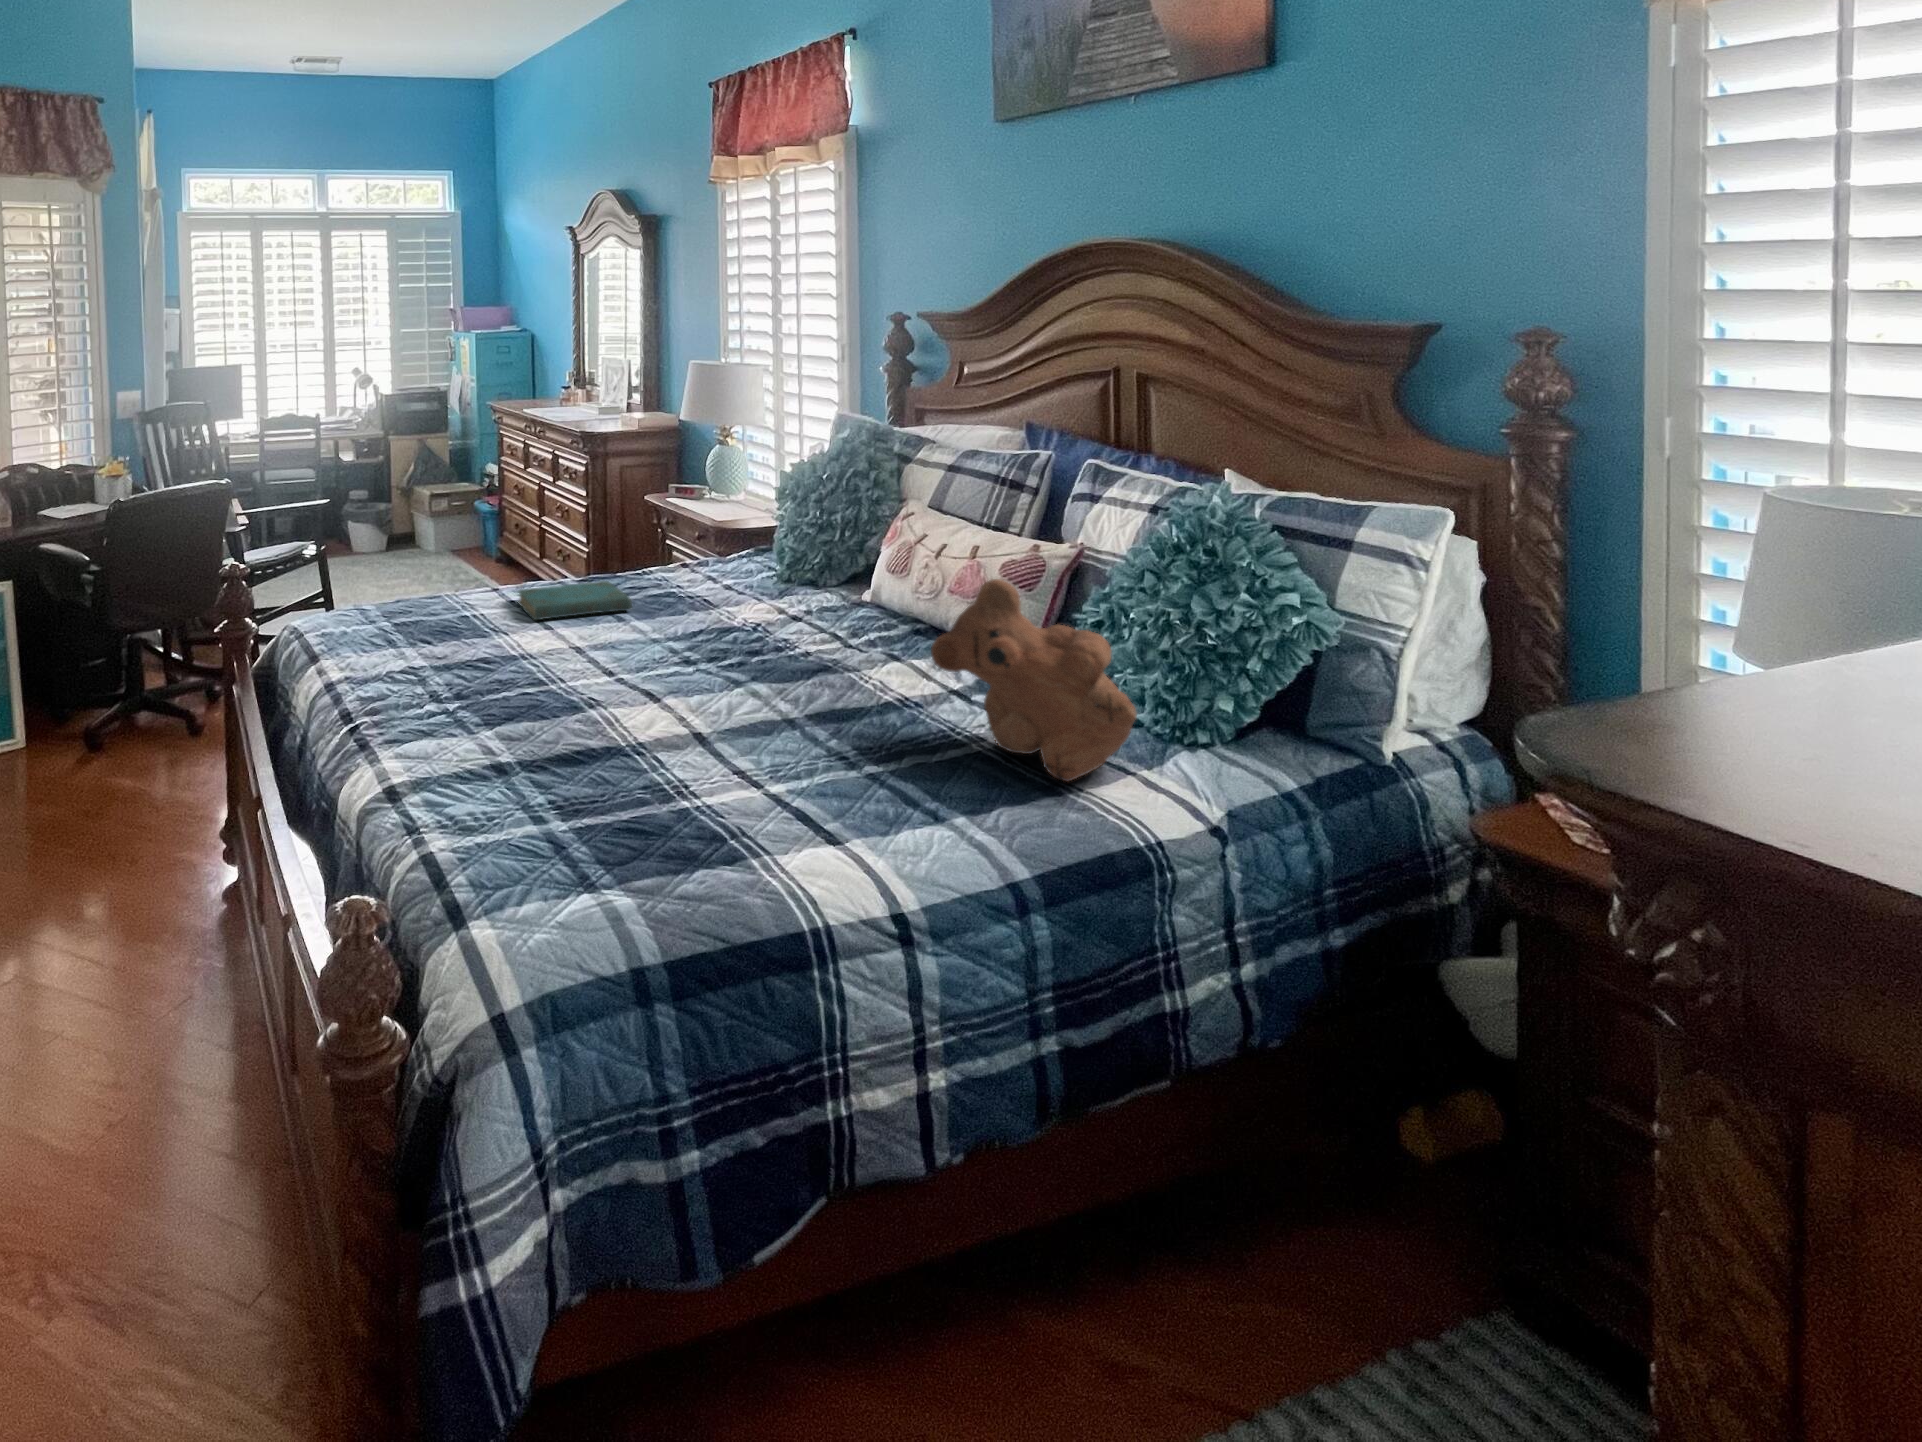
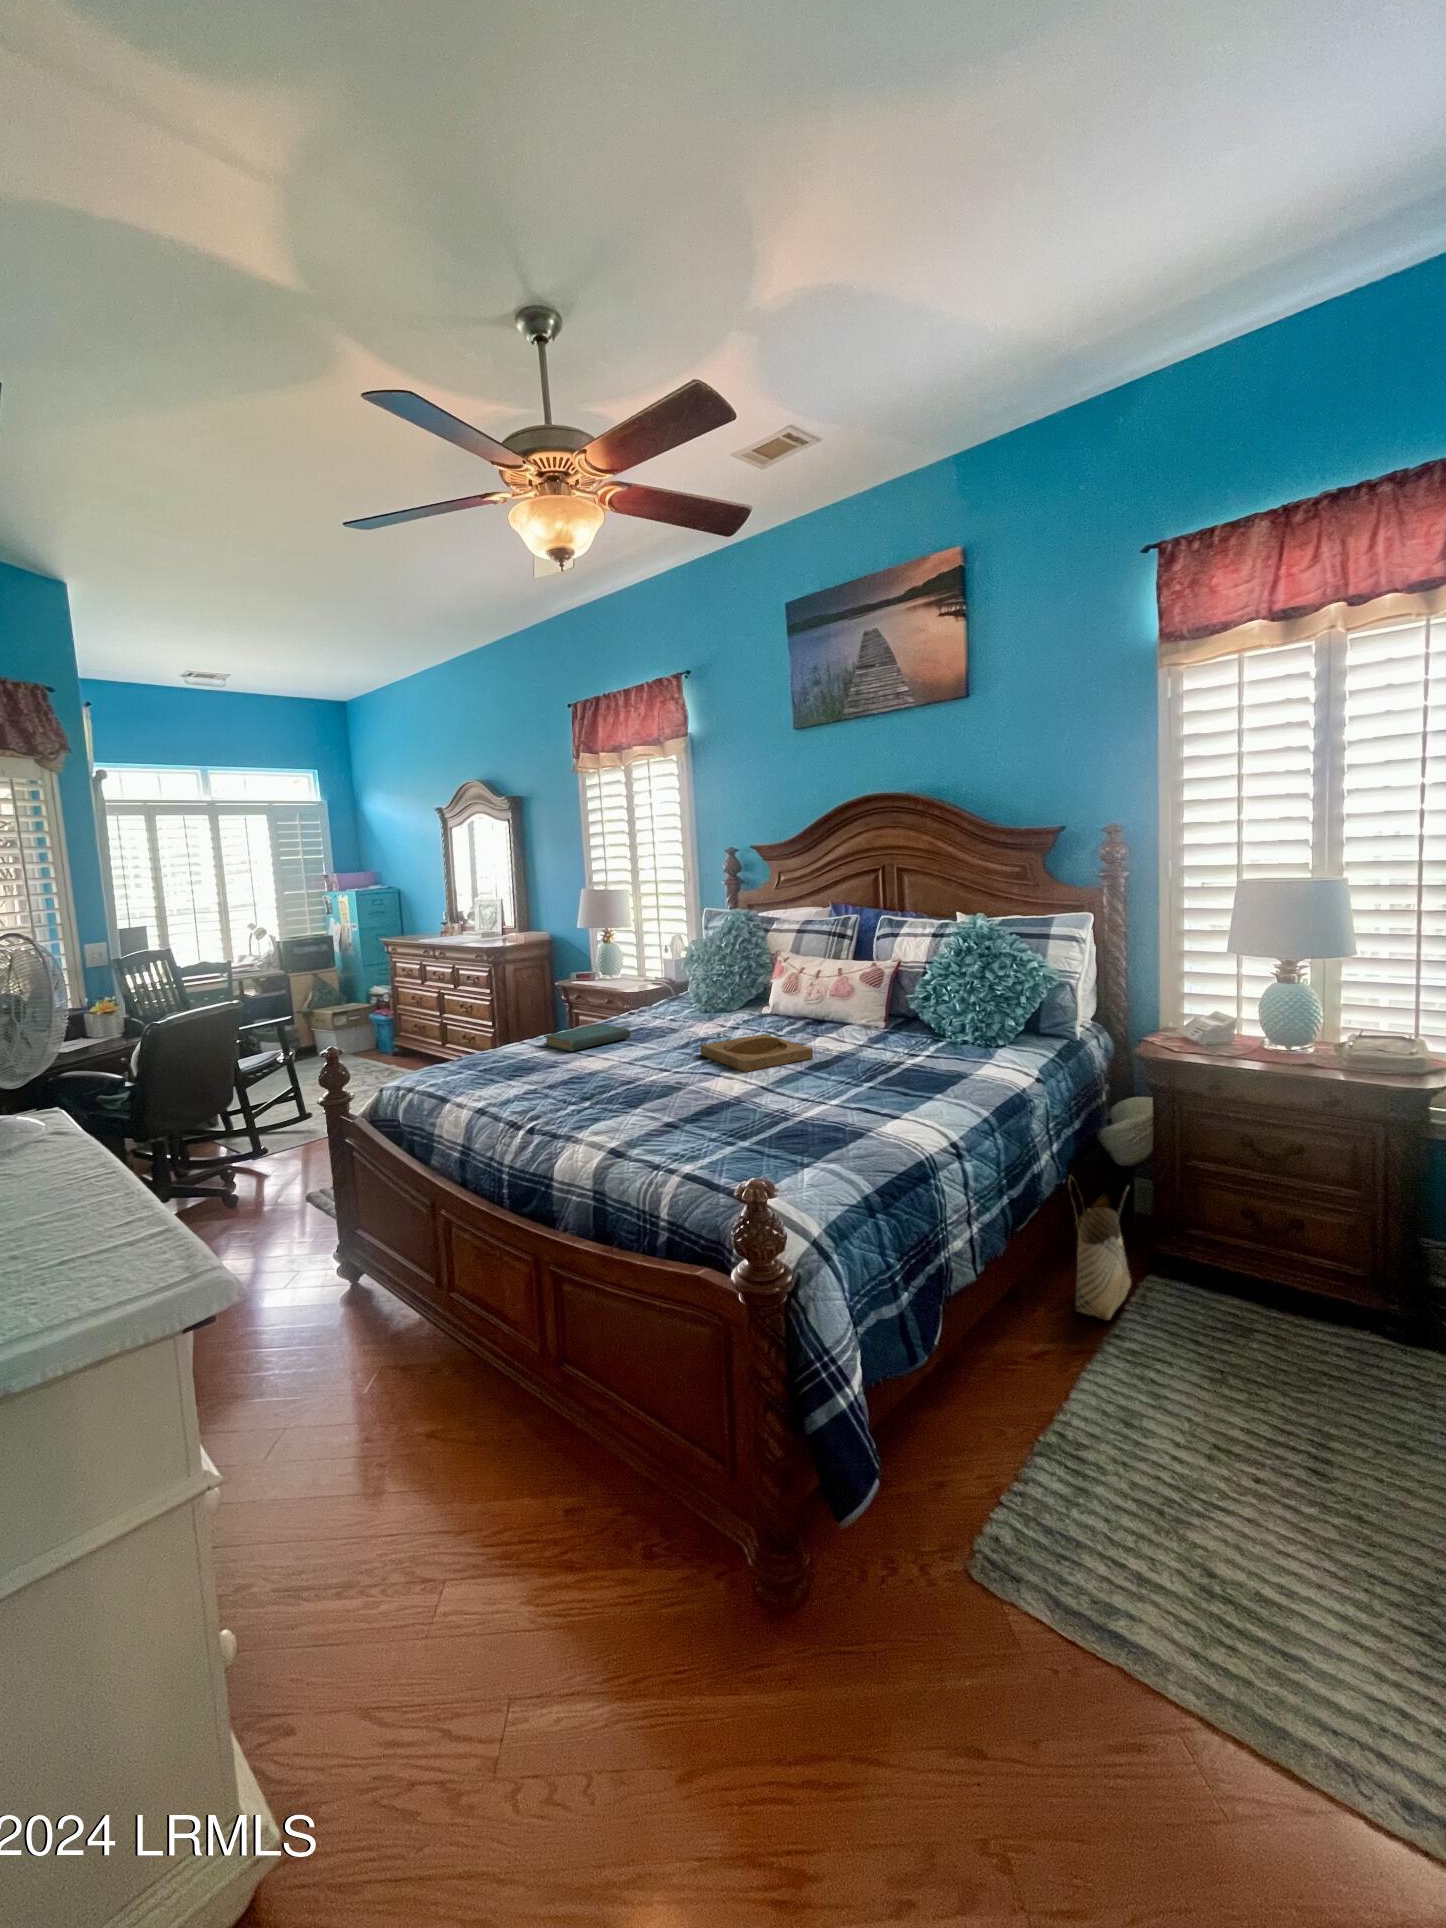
teddy bear: present [931,579,1137,781] -> none [876,967,995,1071]
tray: none [691,641,845,704] -> present [701,1034,813,1072]
woven basket: none [1295,1034,1467,1357] -> present [1069,1178,1131,1320]

